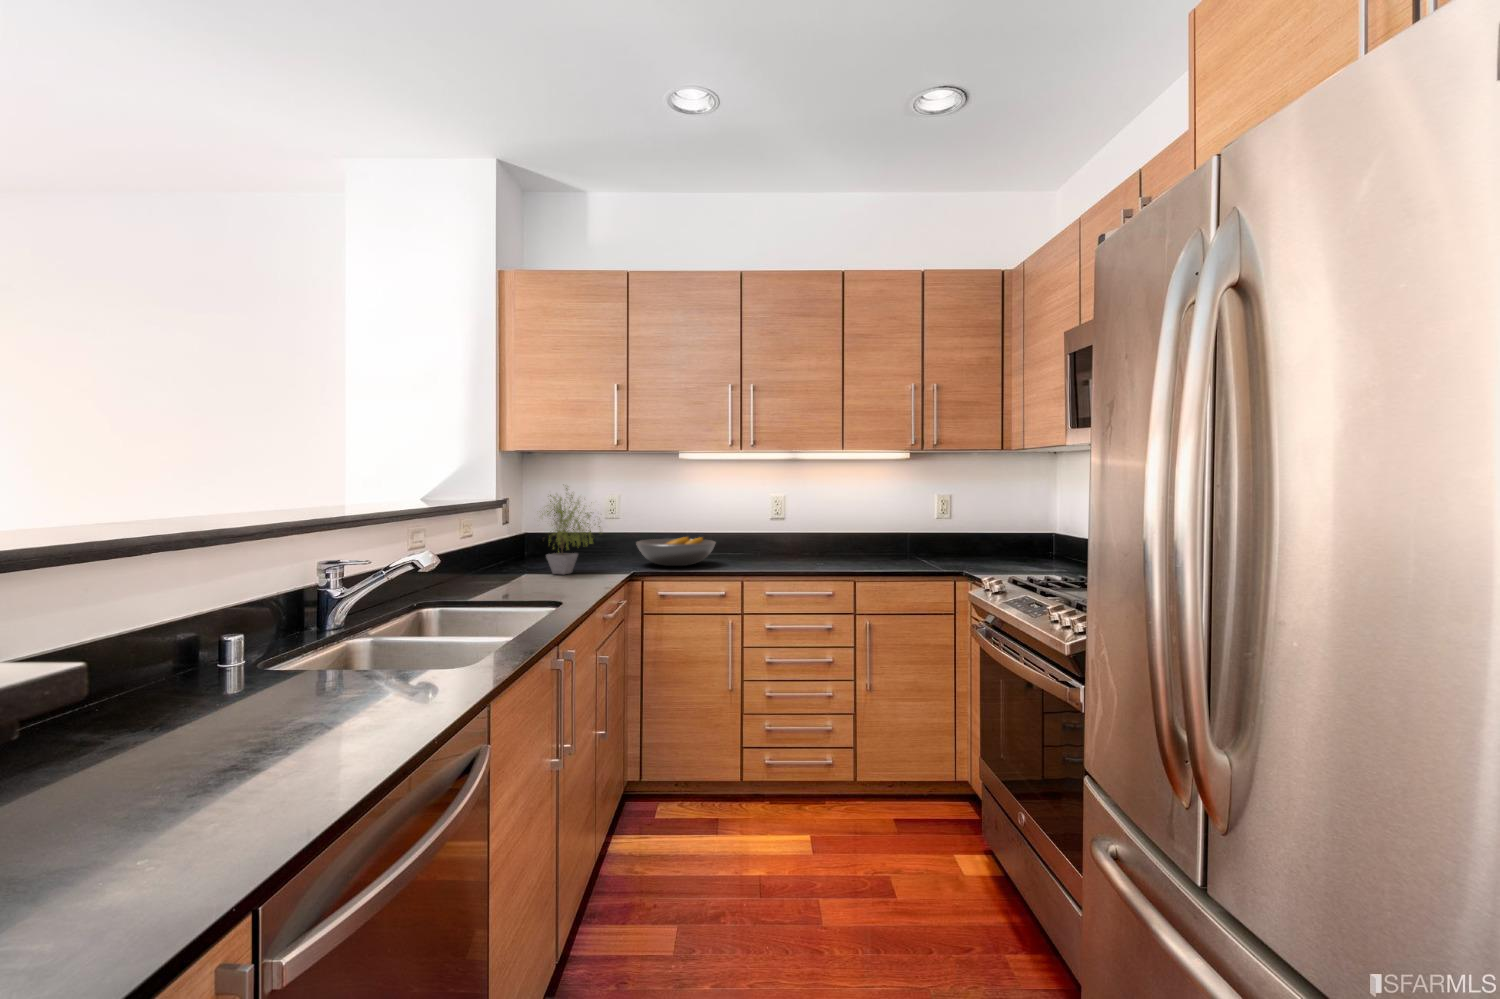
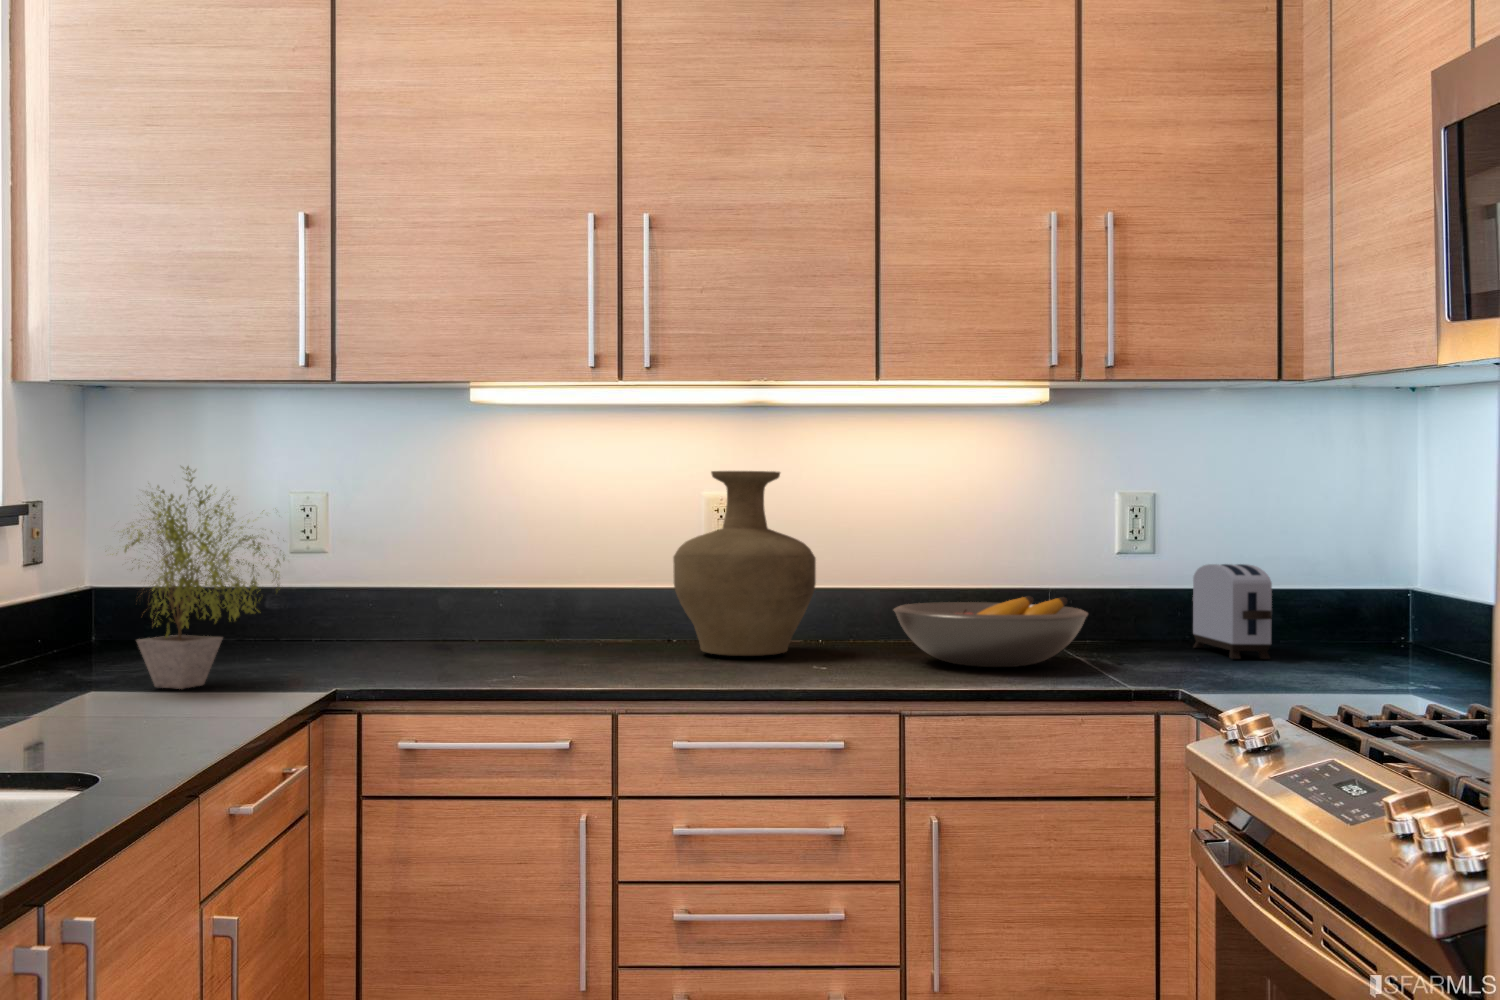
vase: none [752,483,811,560] -> present [673,471,816,656]
toaster: none [964,520,998,559] -> present [1192,564,1272,659]
fruit bowl: present [636,536,716,566] -> present [894,596,1088,667]

